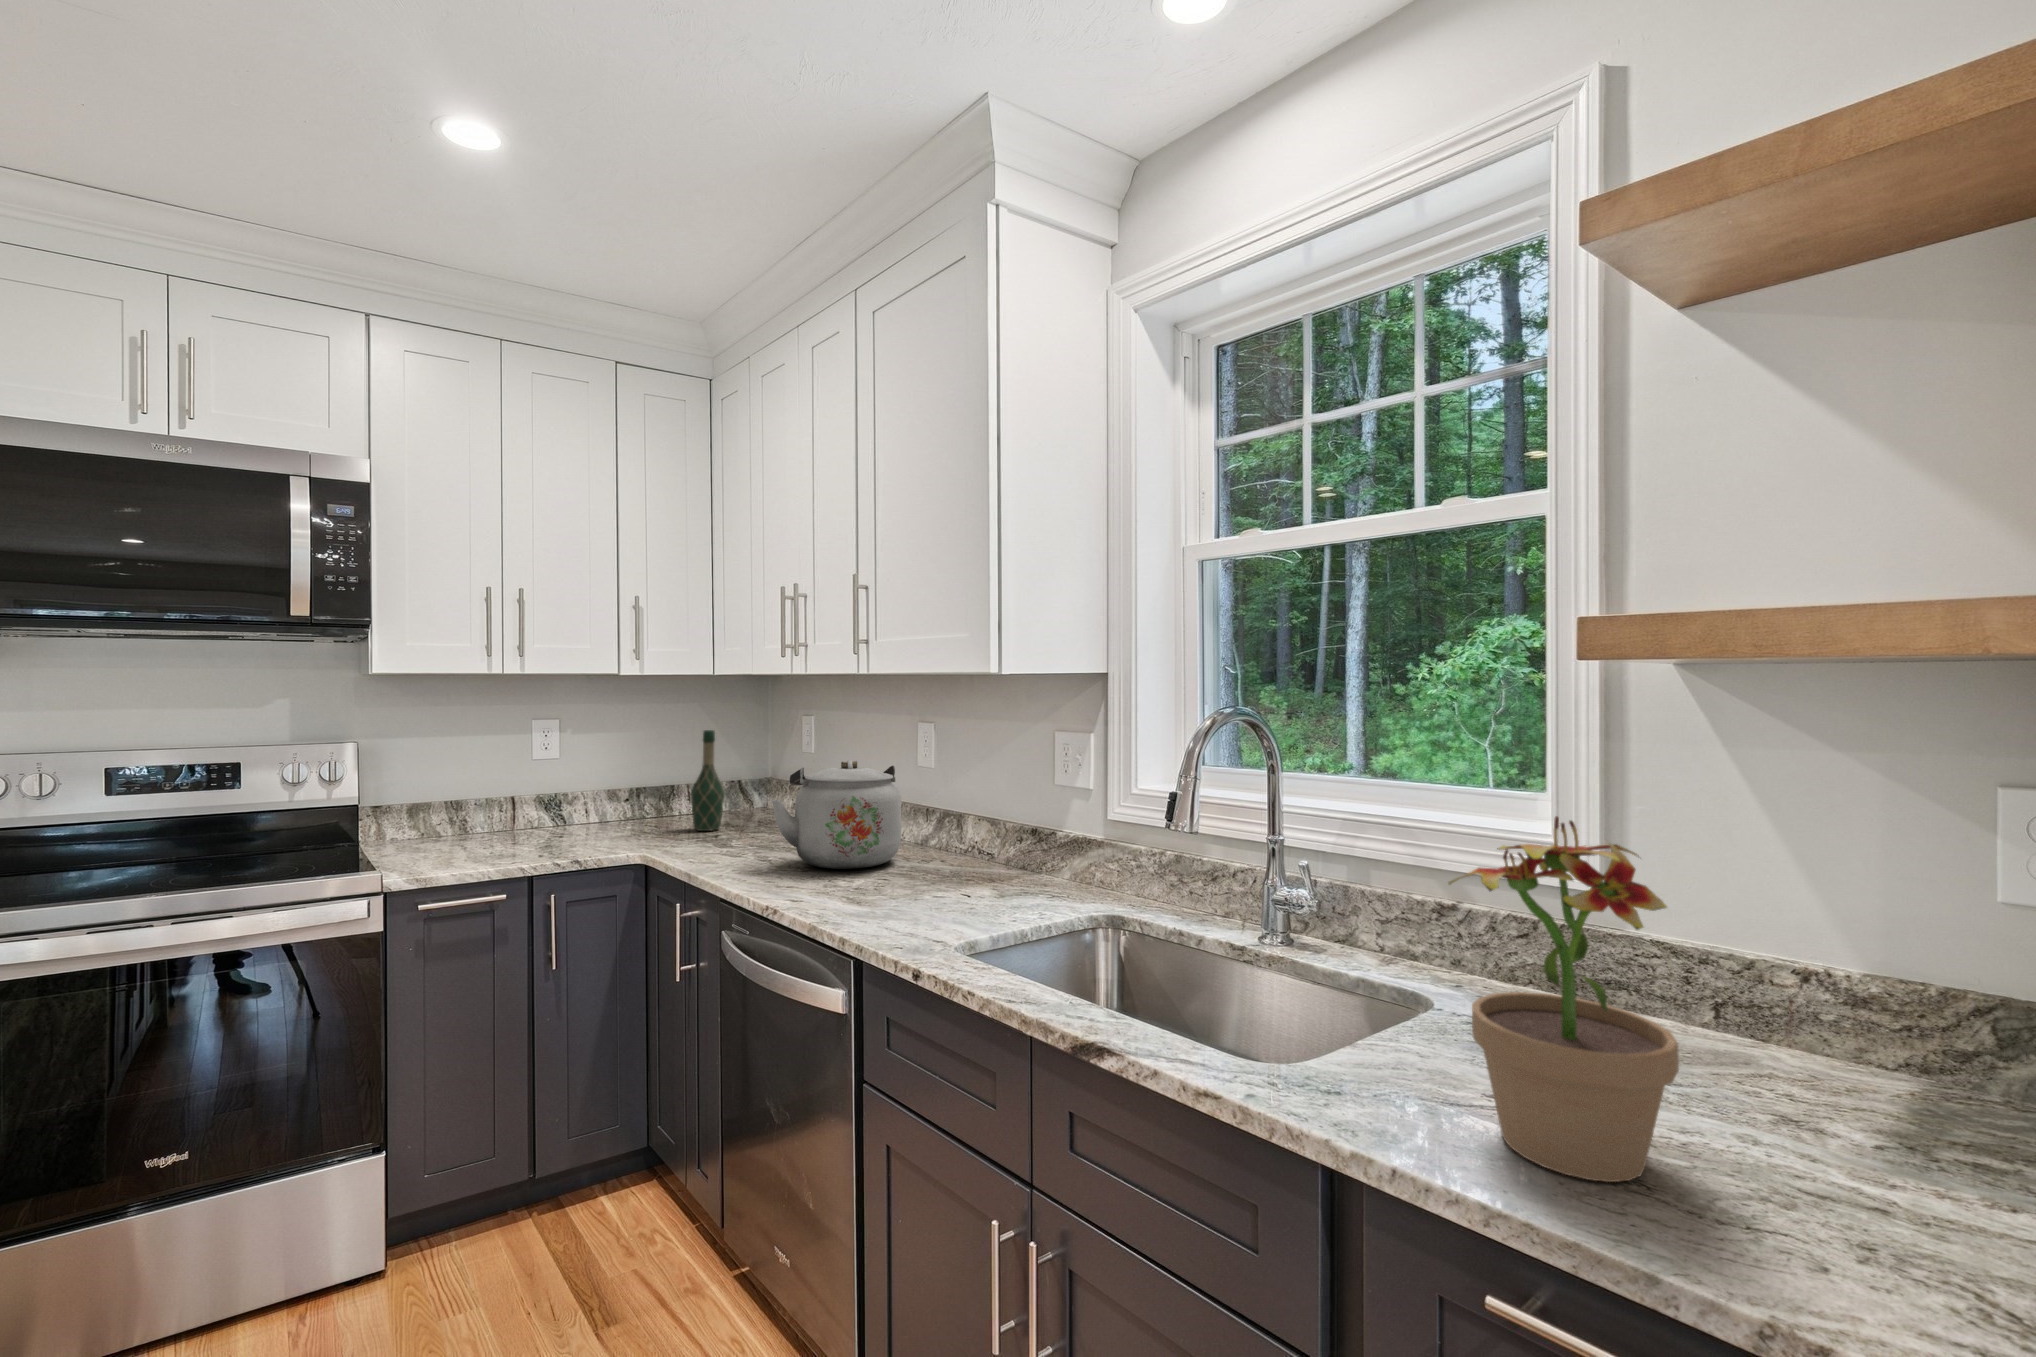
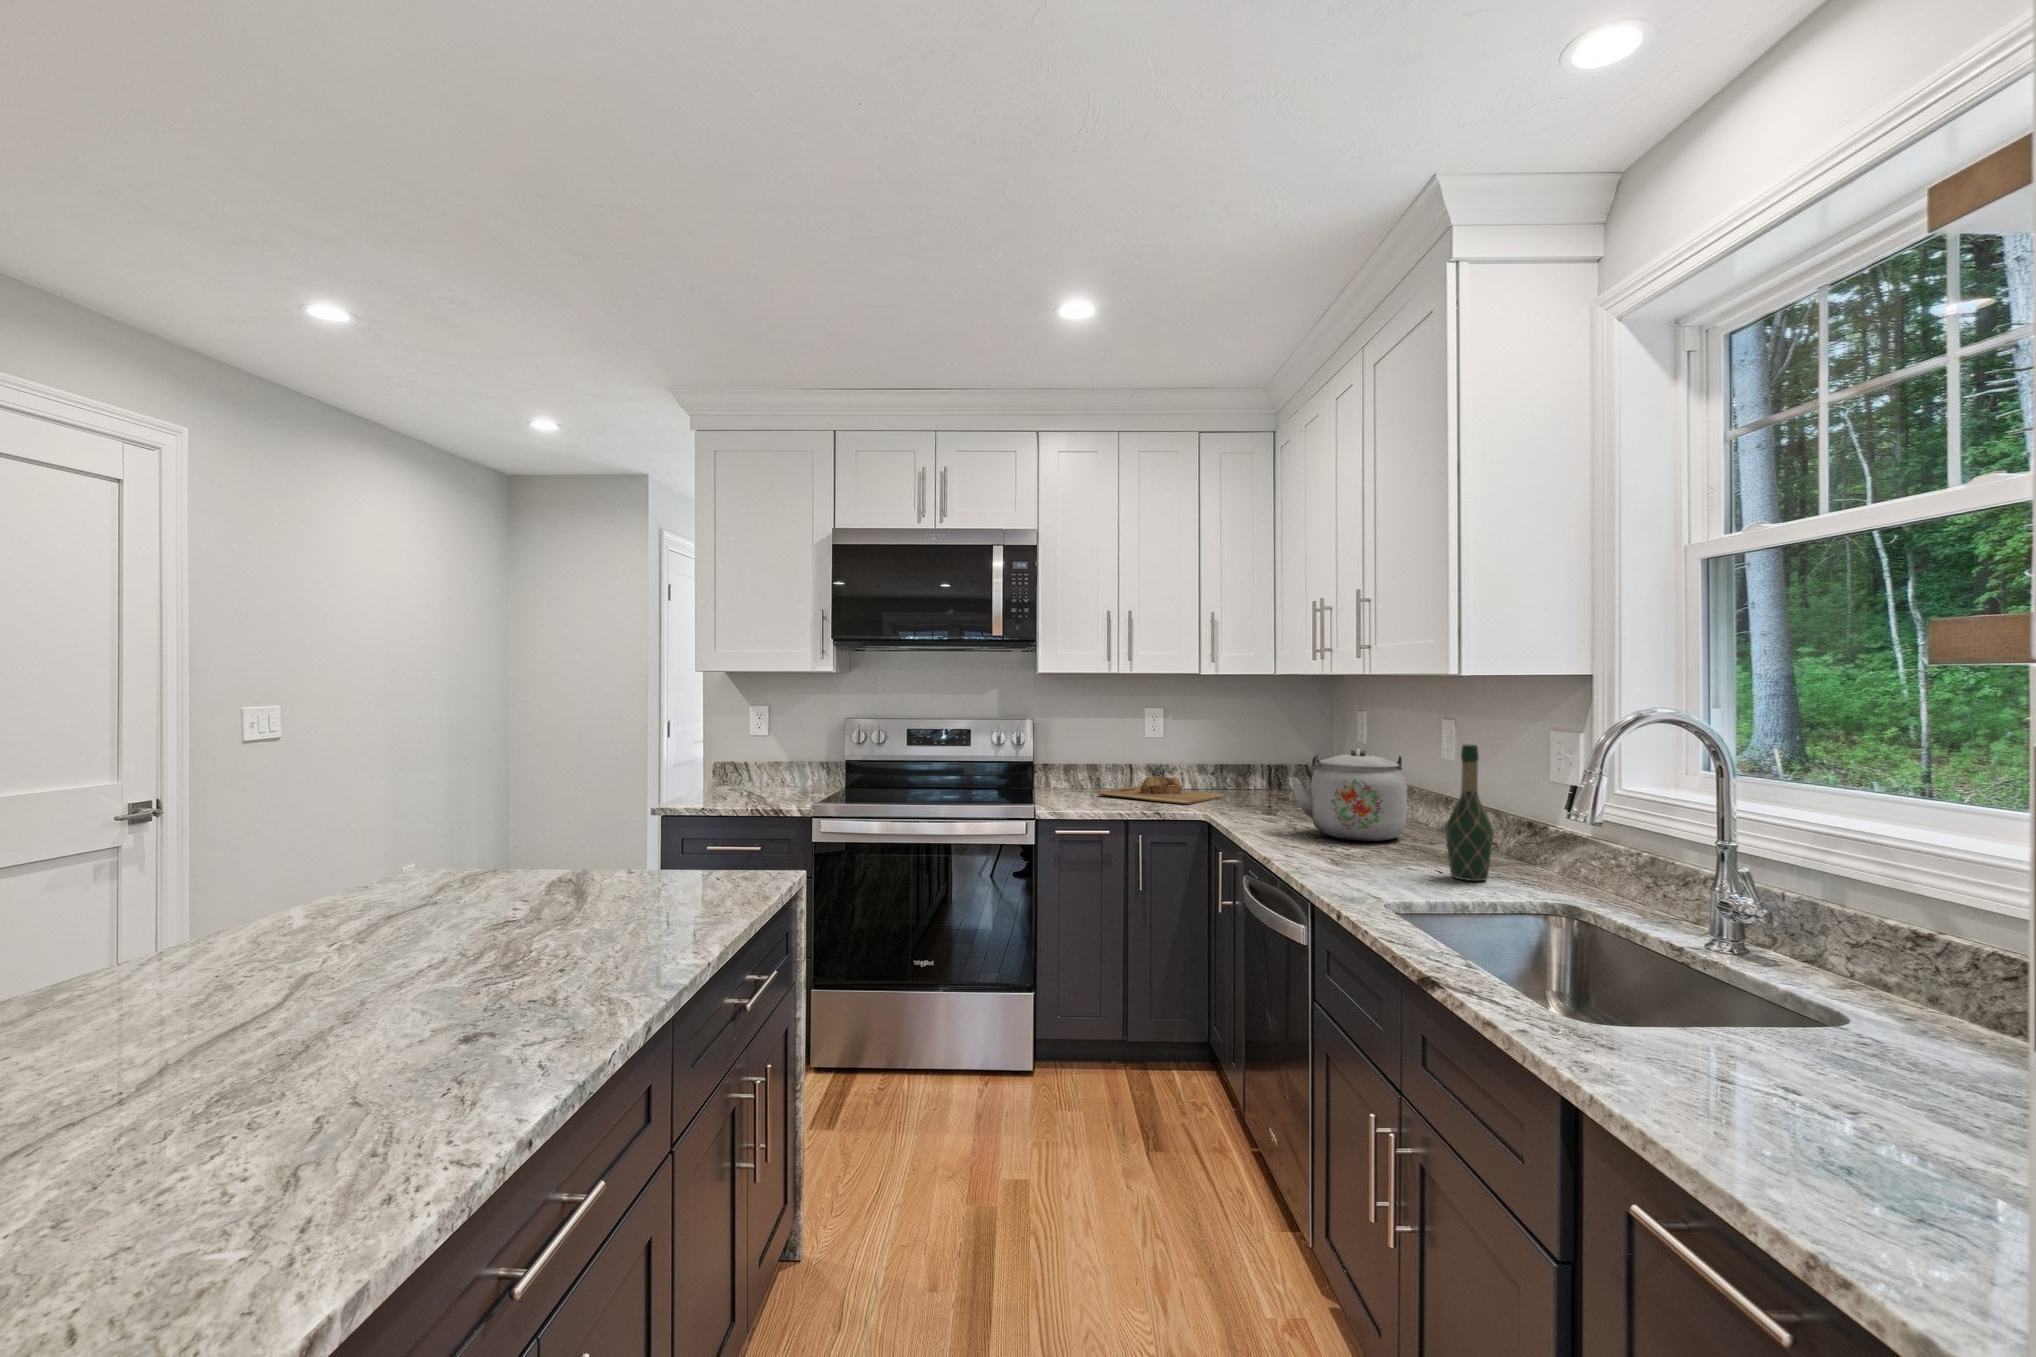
wine bottle: present [691,730,725,831] -> present [1445,744,1494,881]
cutting board: none [466,810,651,844] -> present [1099,777,1224,804]
potted plant: present [1449,816,1679,1182] -> none [1661,818,1867,1124]

